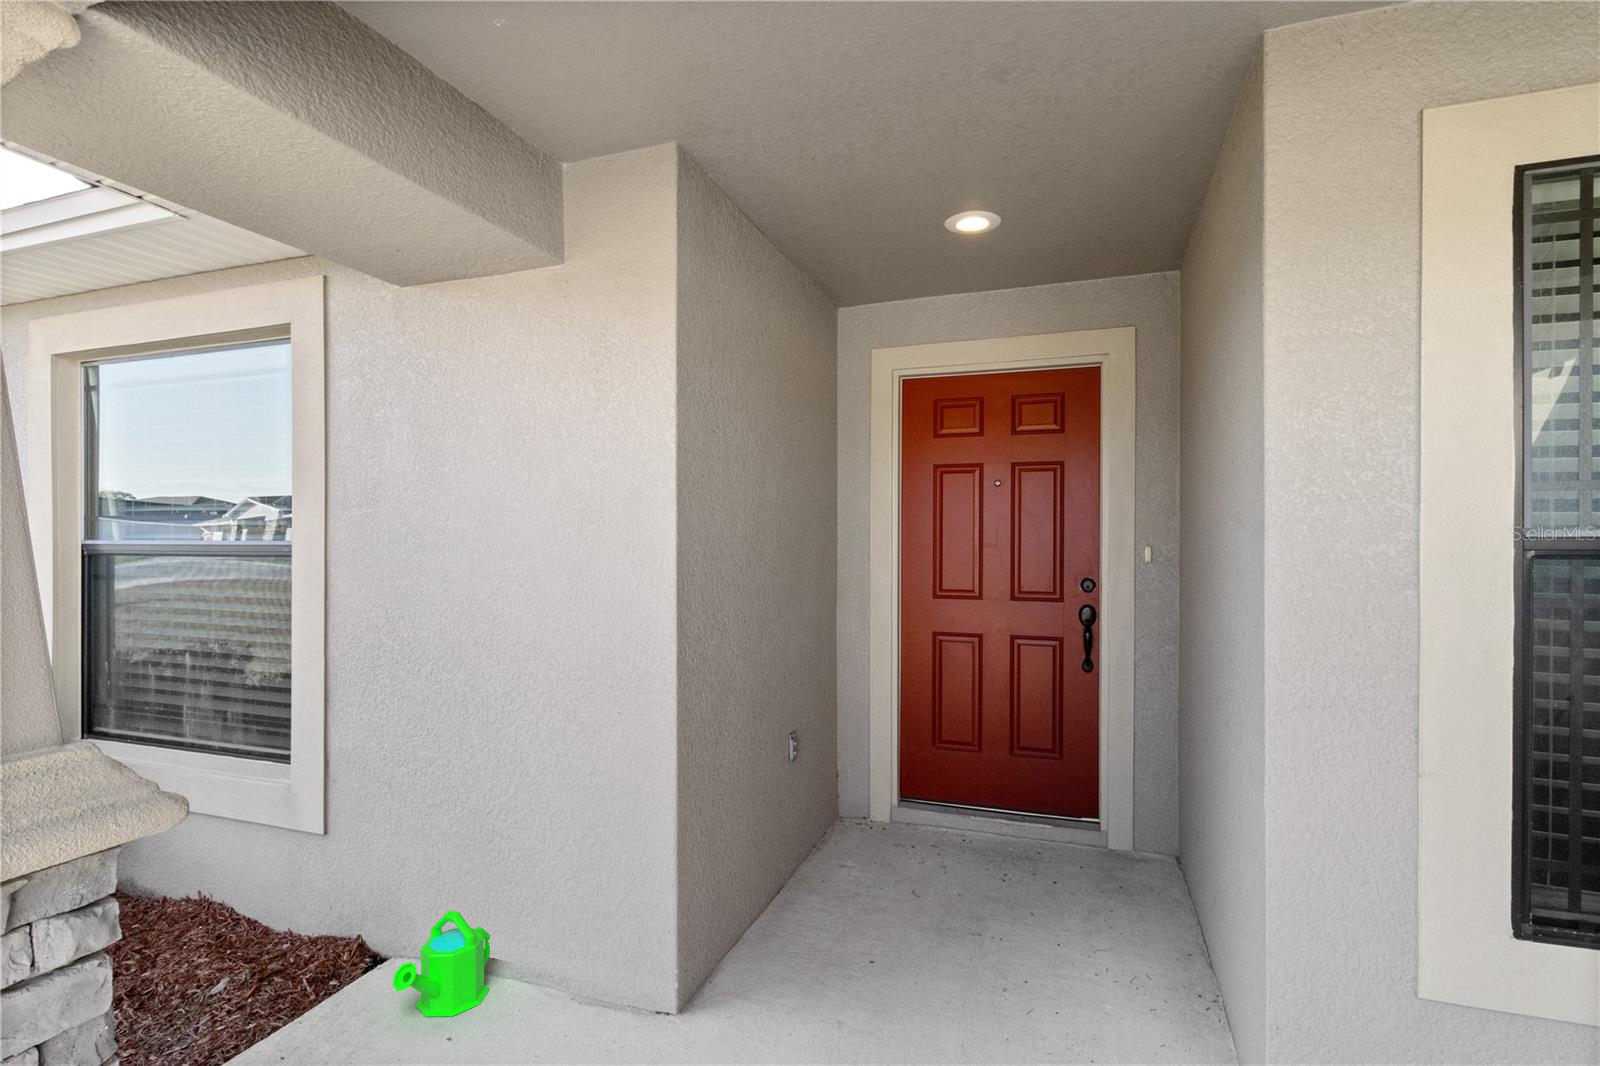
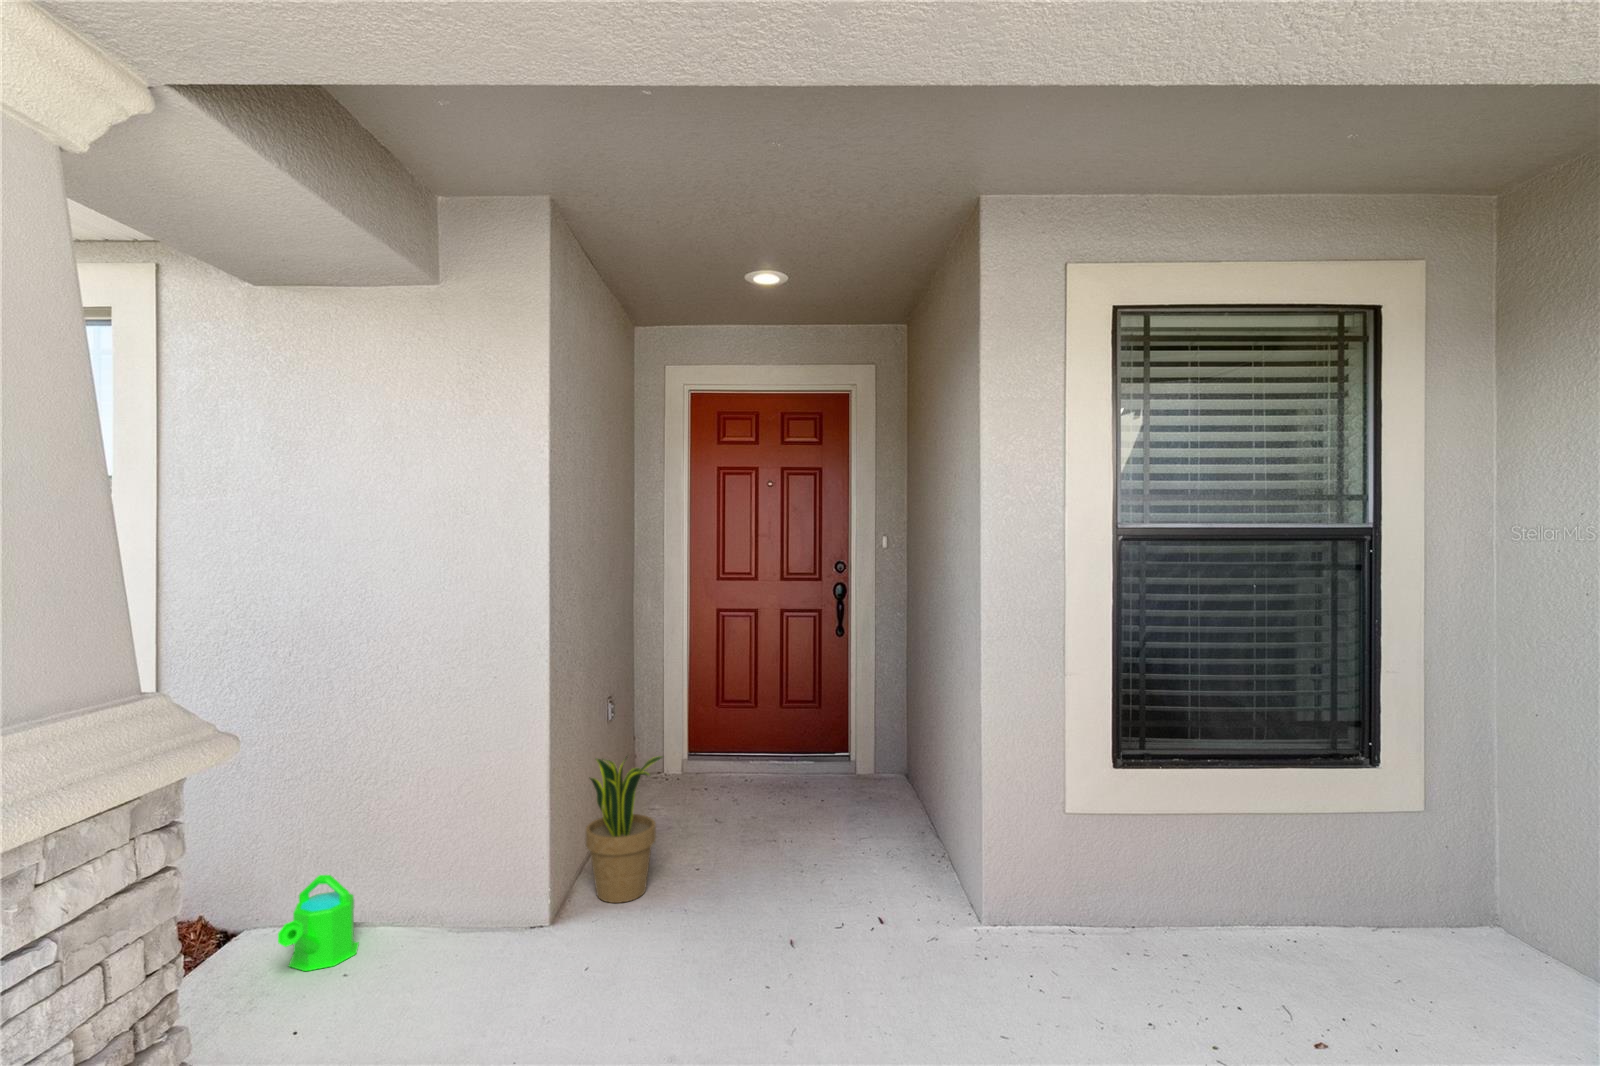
potted plant: none [732,809,822,994] -> present [586,756,662,903]

